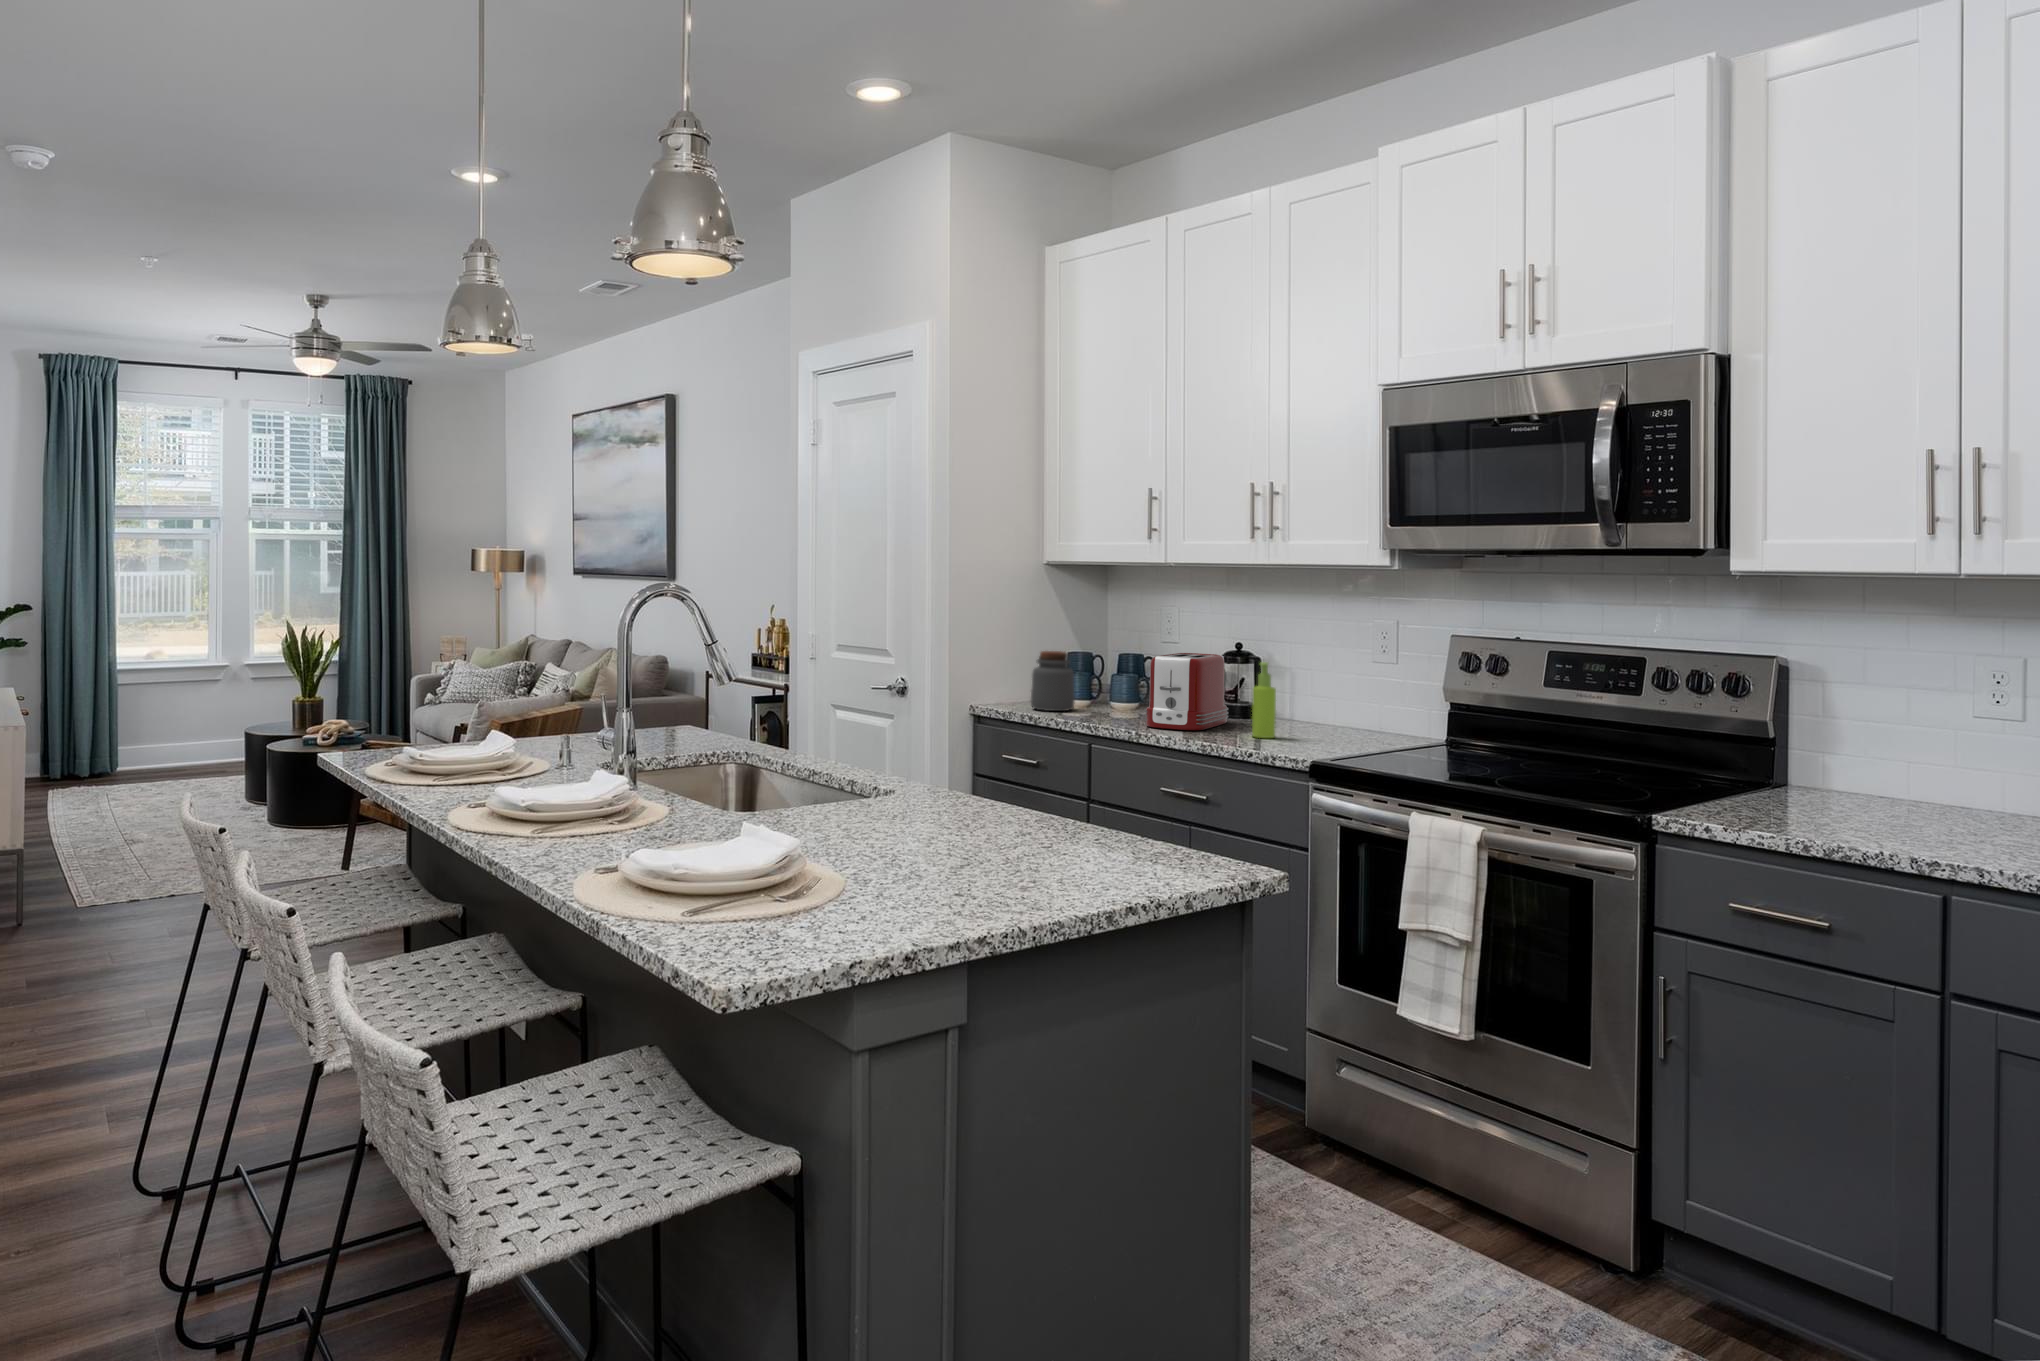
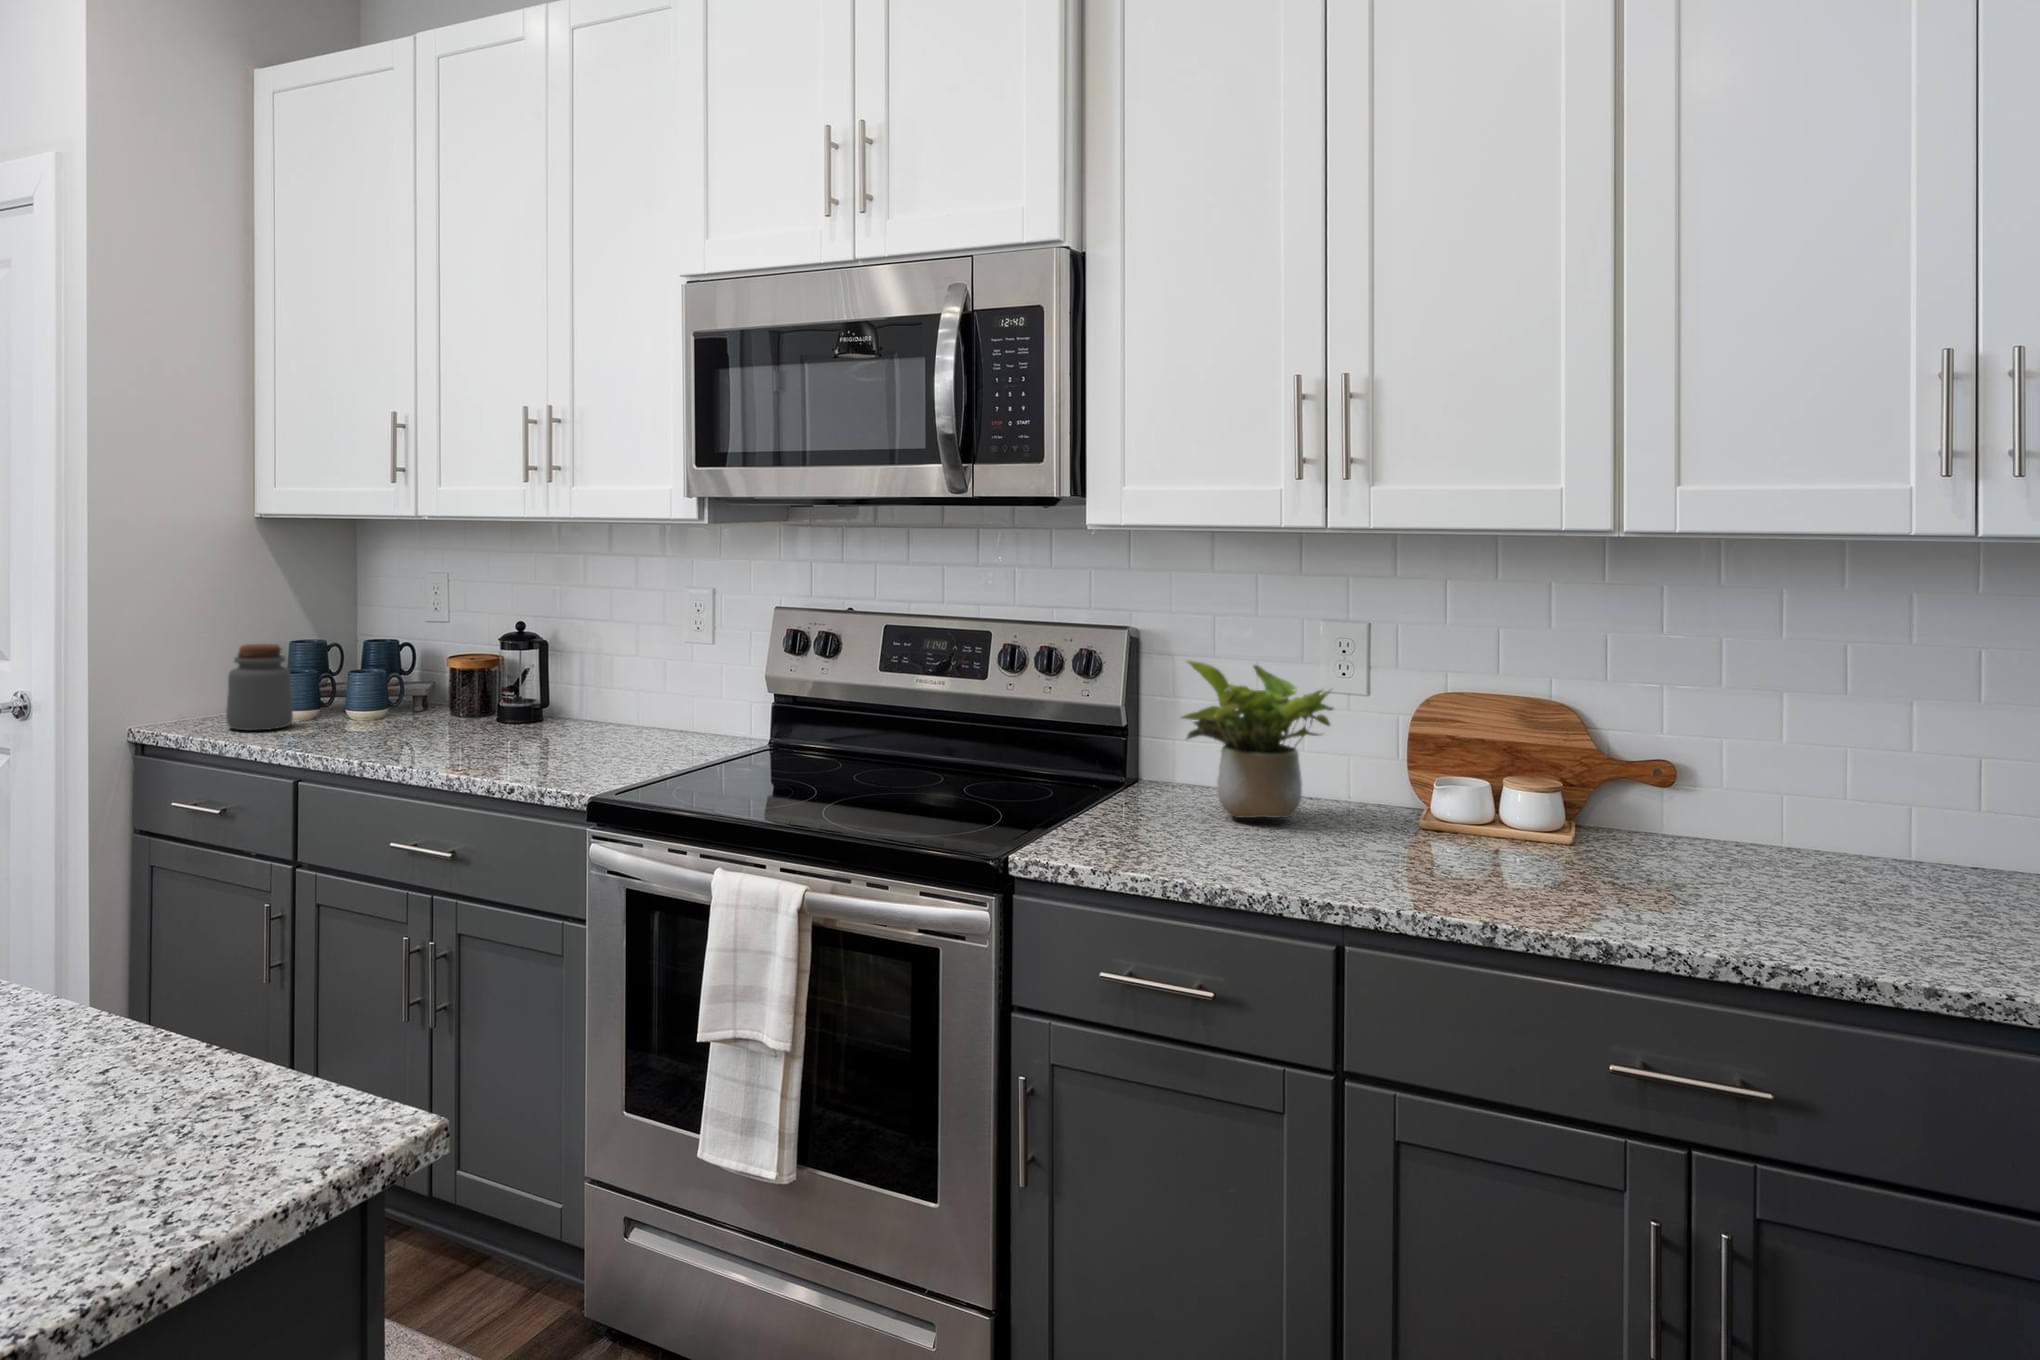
toaster: present [1144,653,1228,730] -> none [379,641,502,752]
soap dispenser: present [1252,662,1276,738] -> none [524,653,555,758]
potted plant: none [1817,680,1983,814] -> present [1182,661,1333,818]

